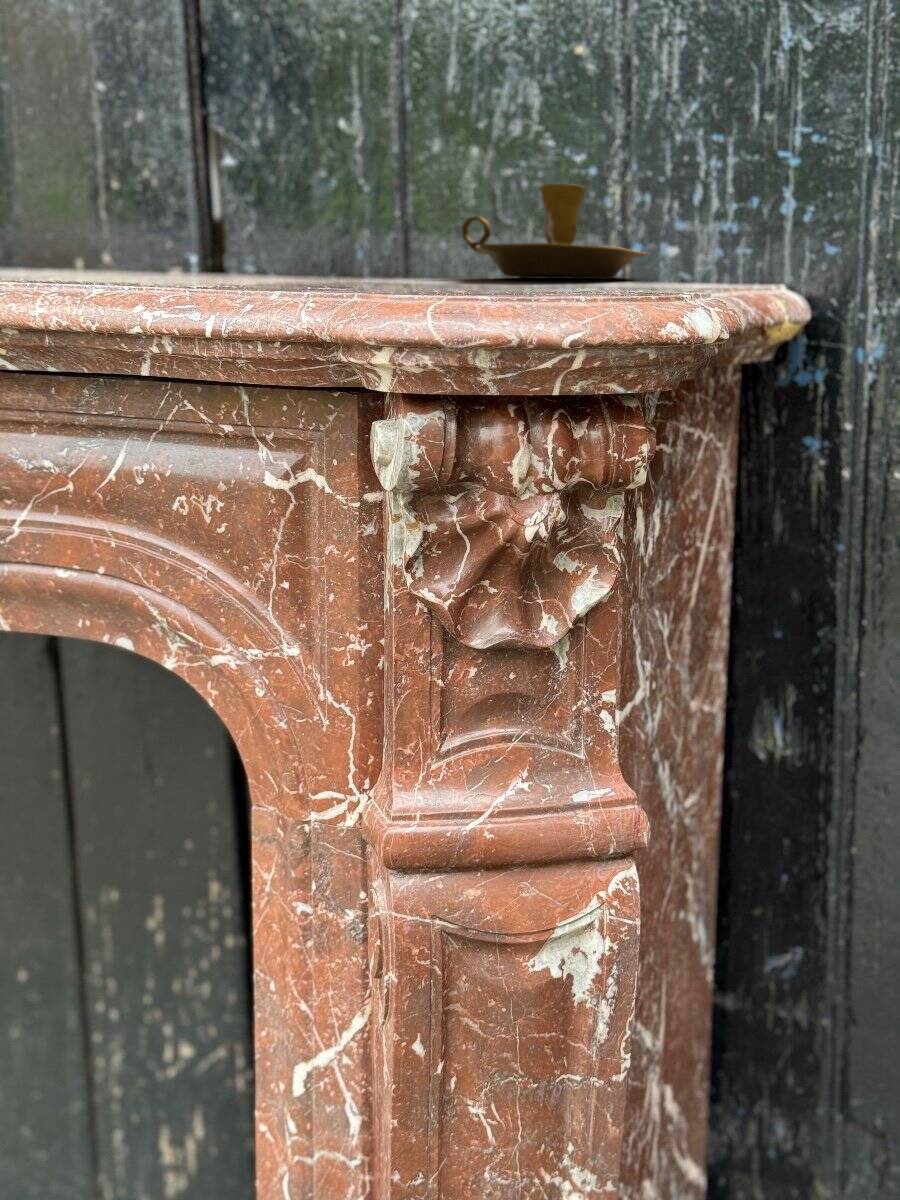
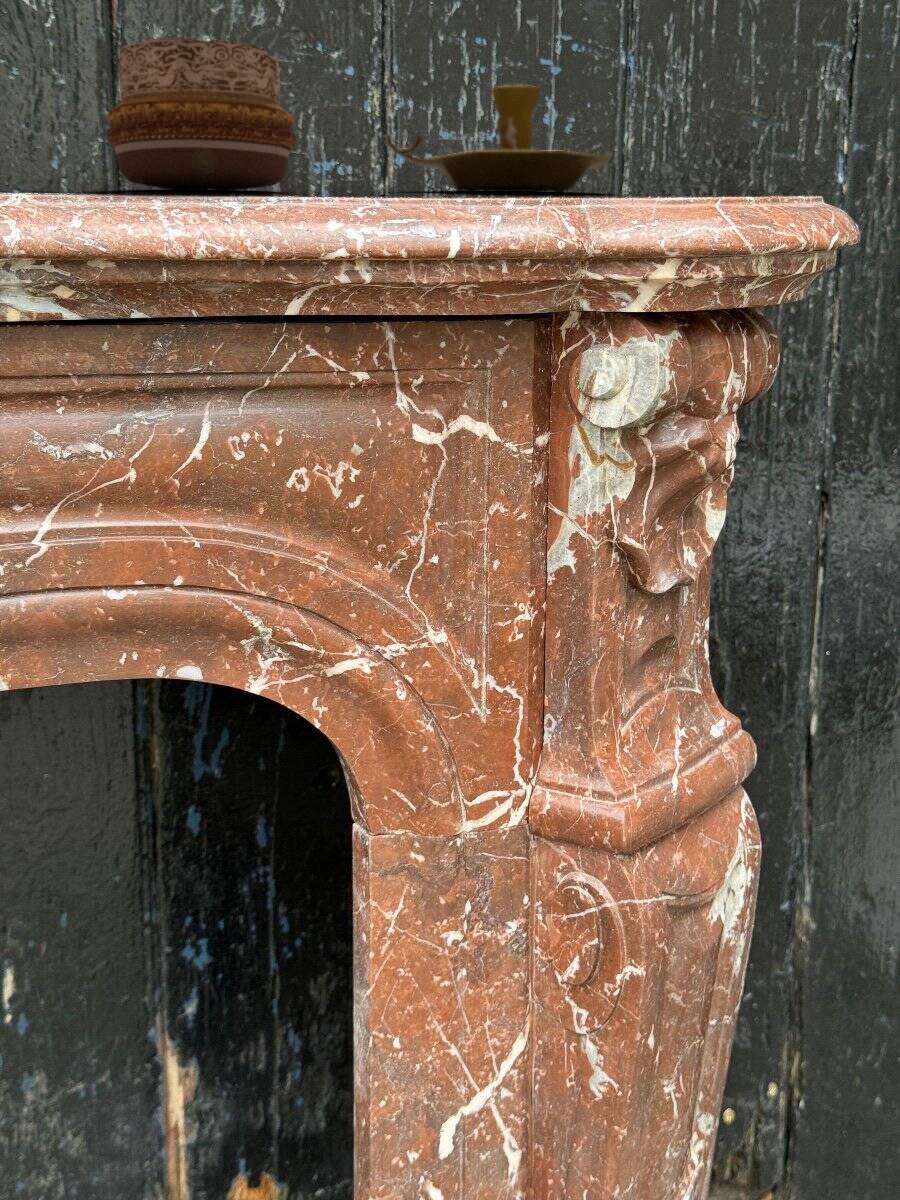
decorative bowl: none [212,164,361,278] -> present [106,38,297,191]

